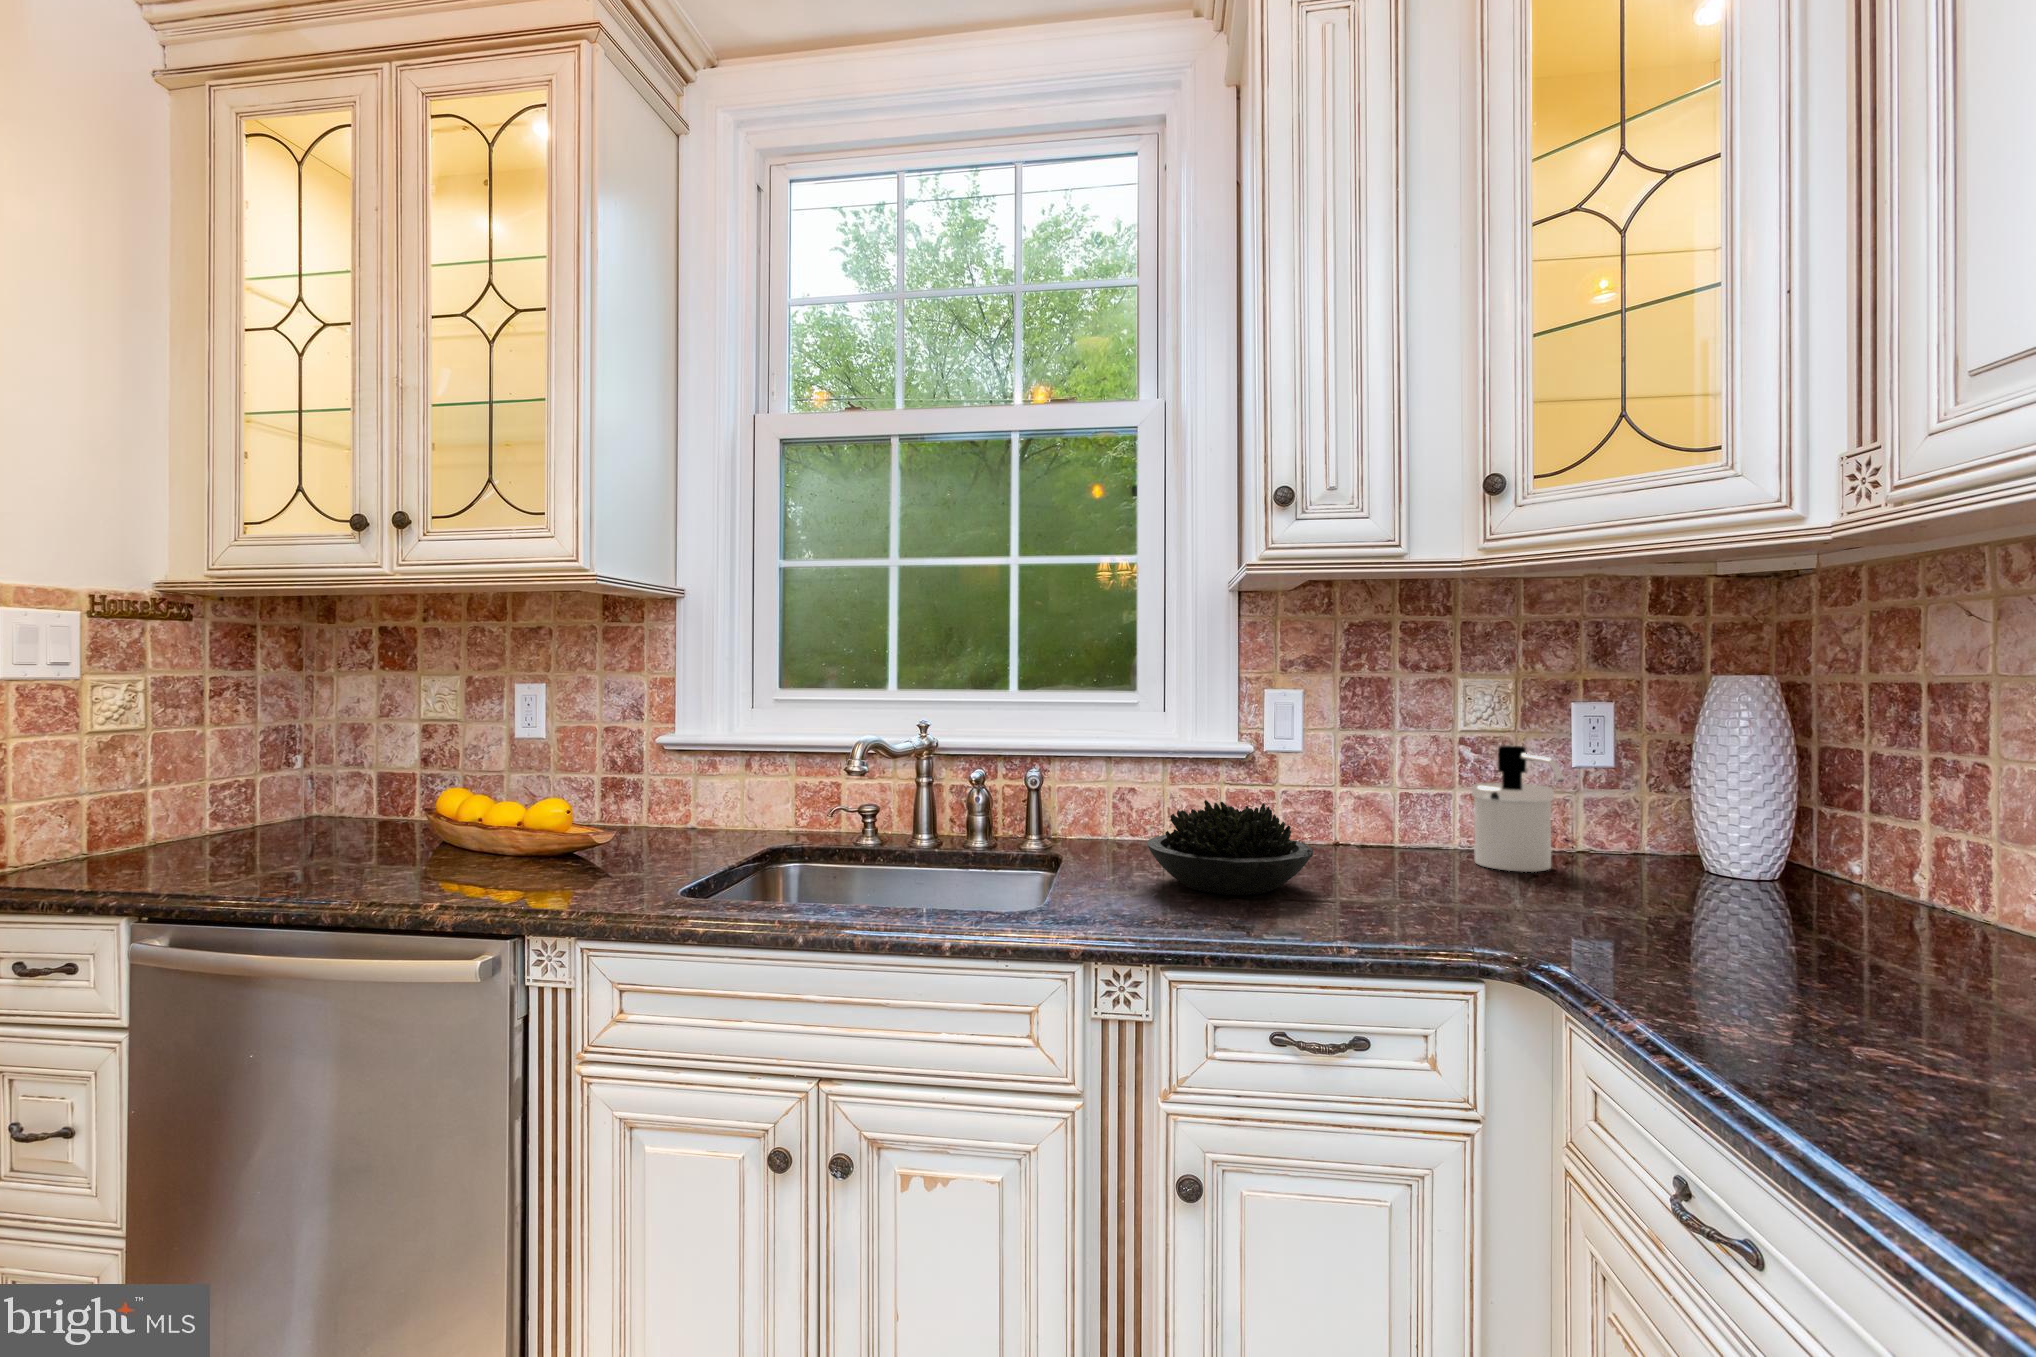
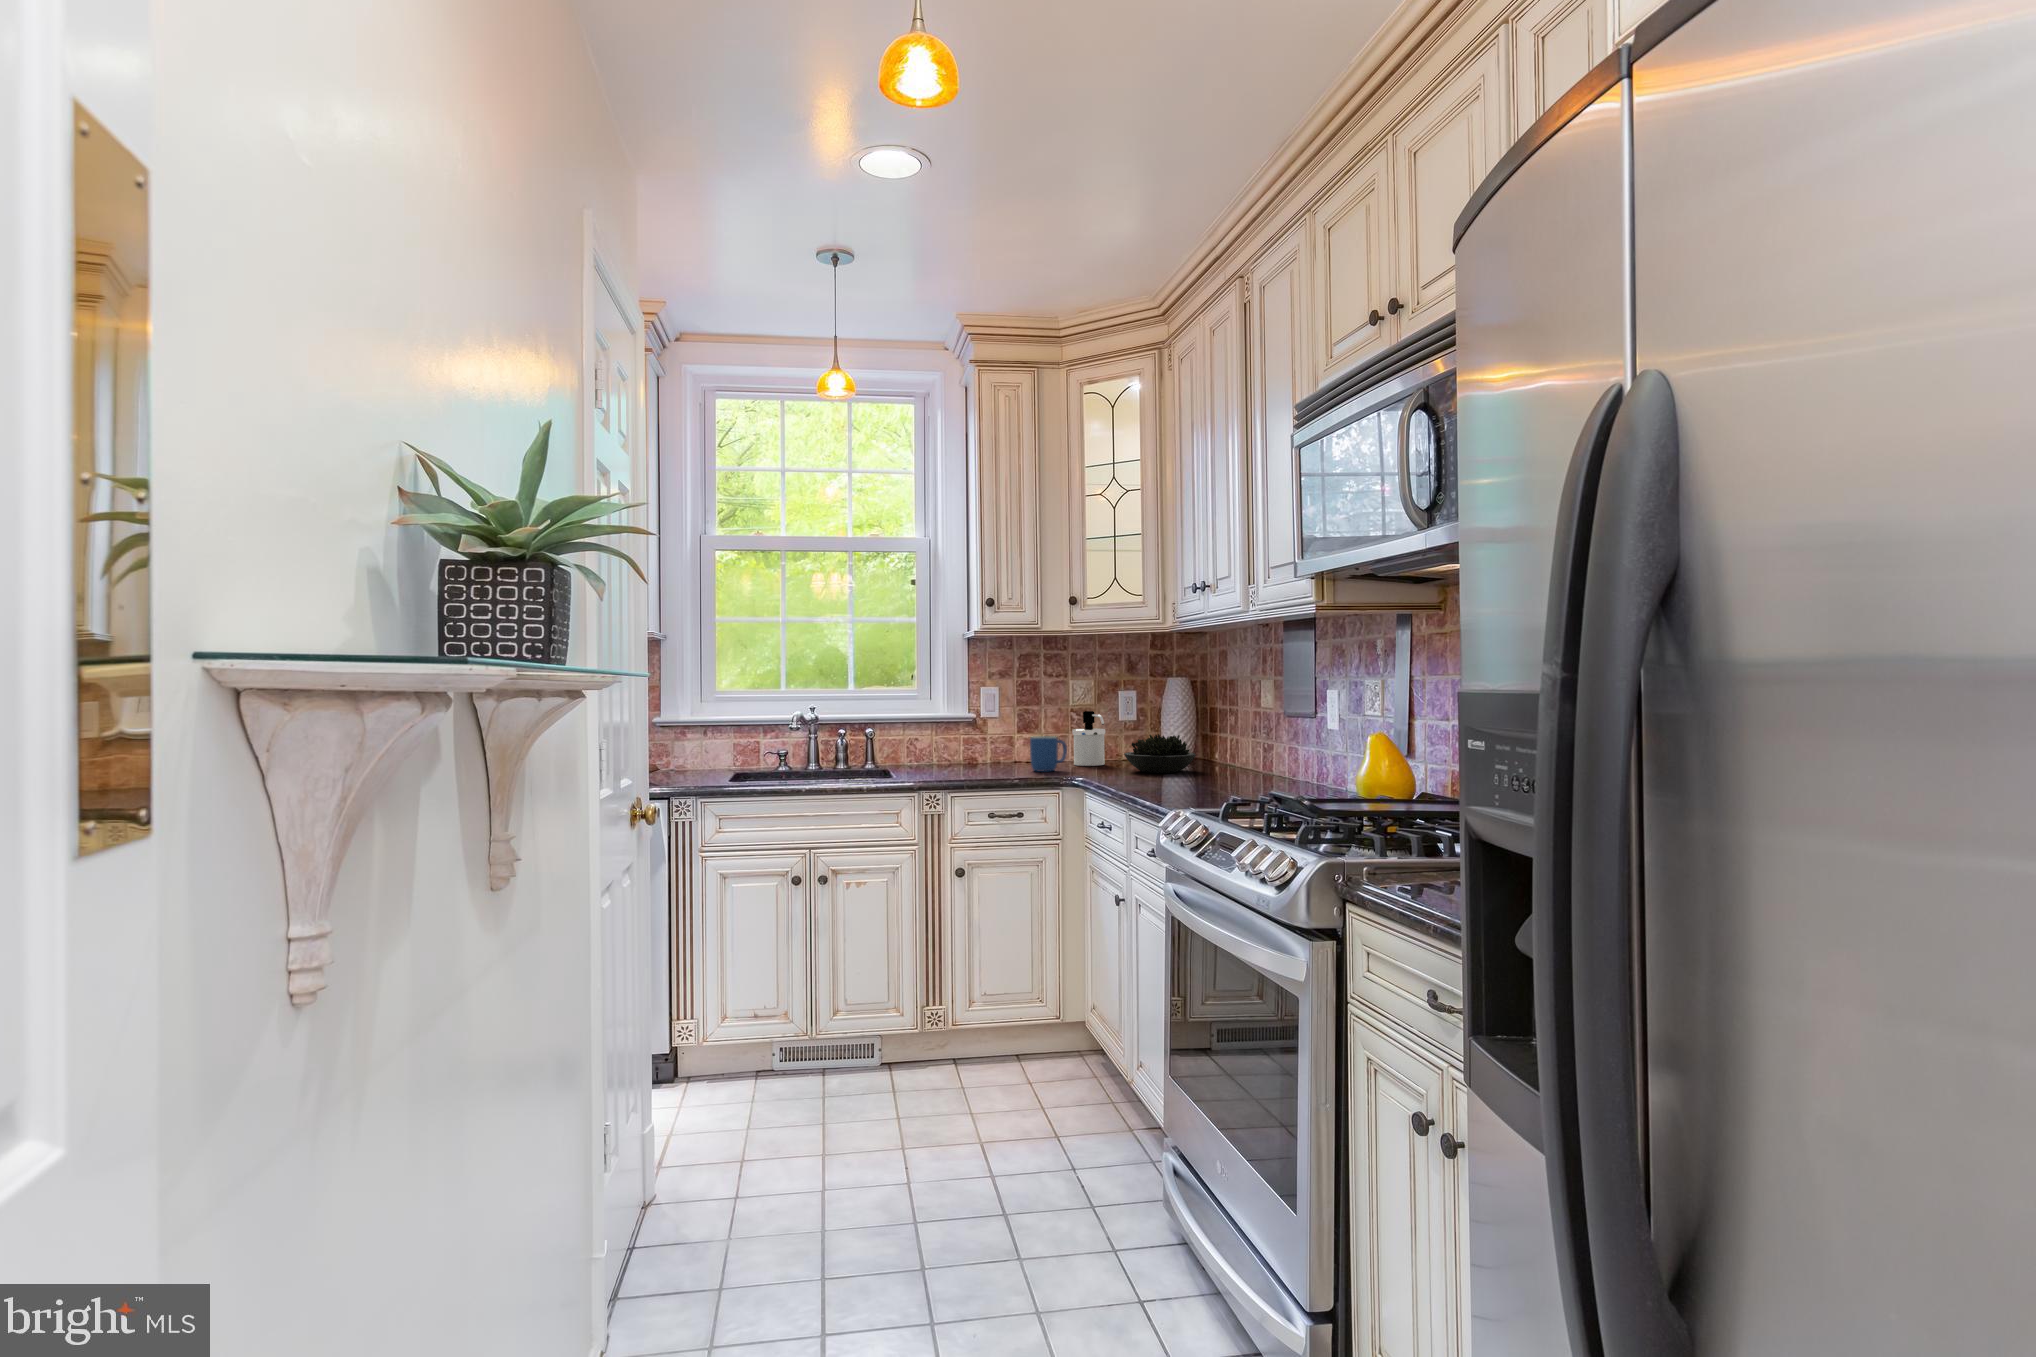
succulent plant: present [1147,800,1313,895] -> present [1124,734,1196,773]
mug: none [1382,805,1476,893] -> present [1030,736,1067,771]

